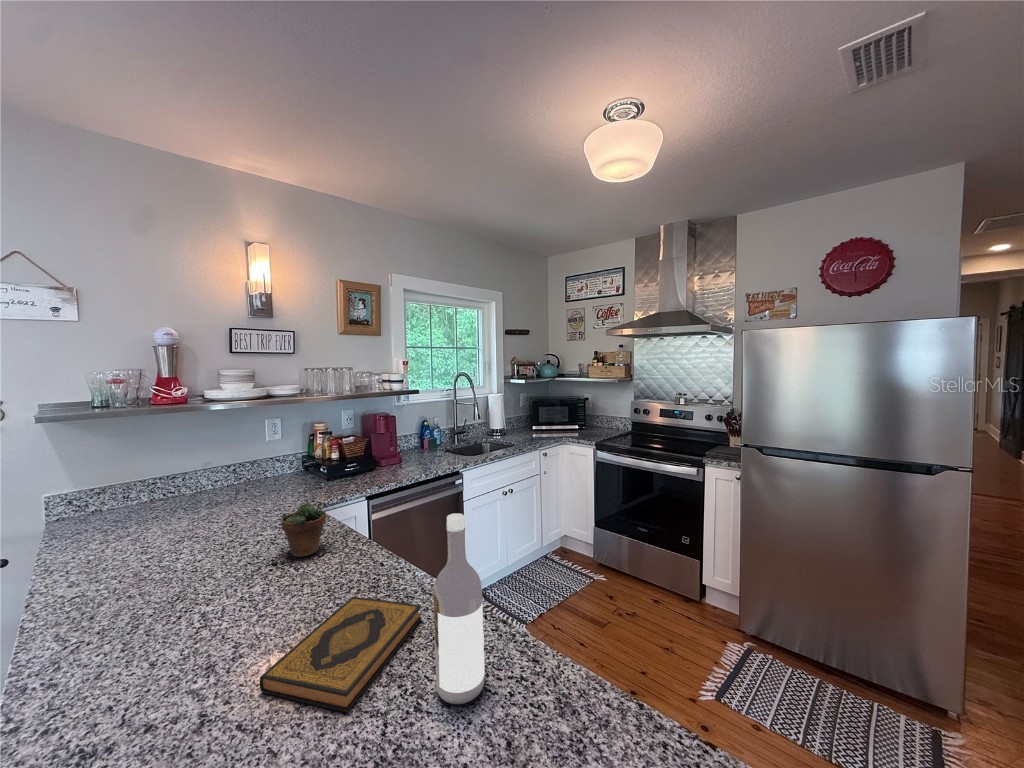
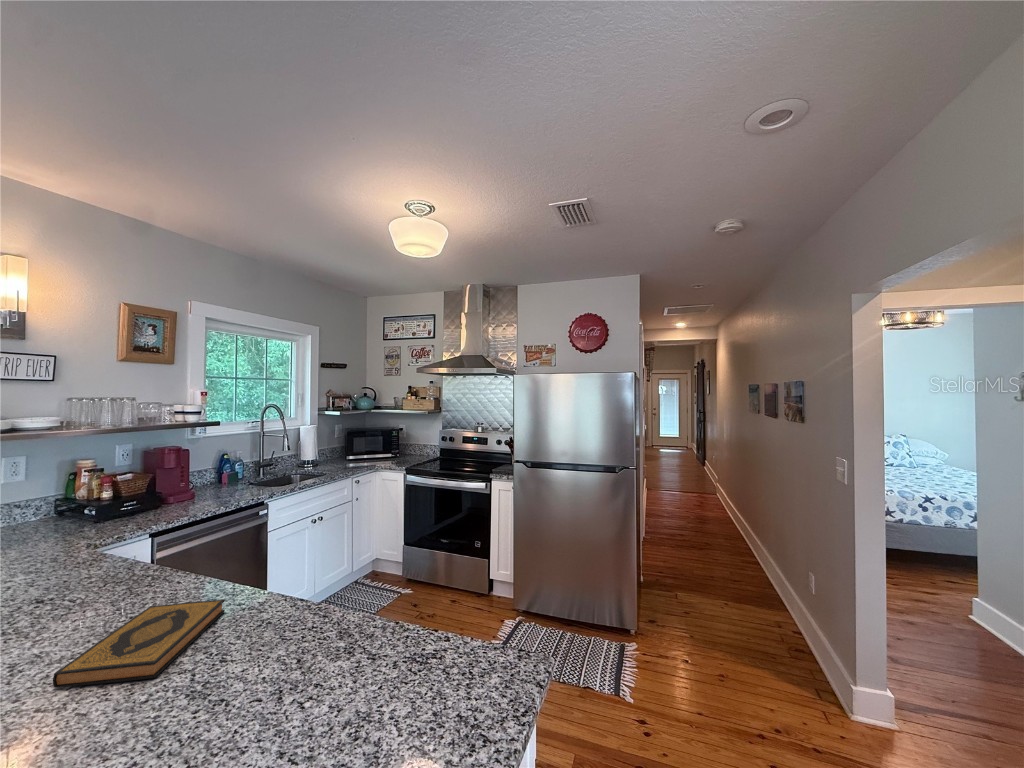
succulent plant: present [281,487,326,557] -> none [48,518,109,593]
wine bottle: present [434,513,484,704] -> none [240,508,284,652]

